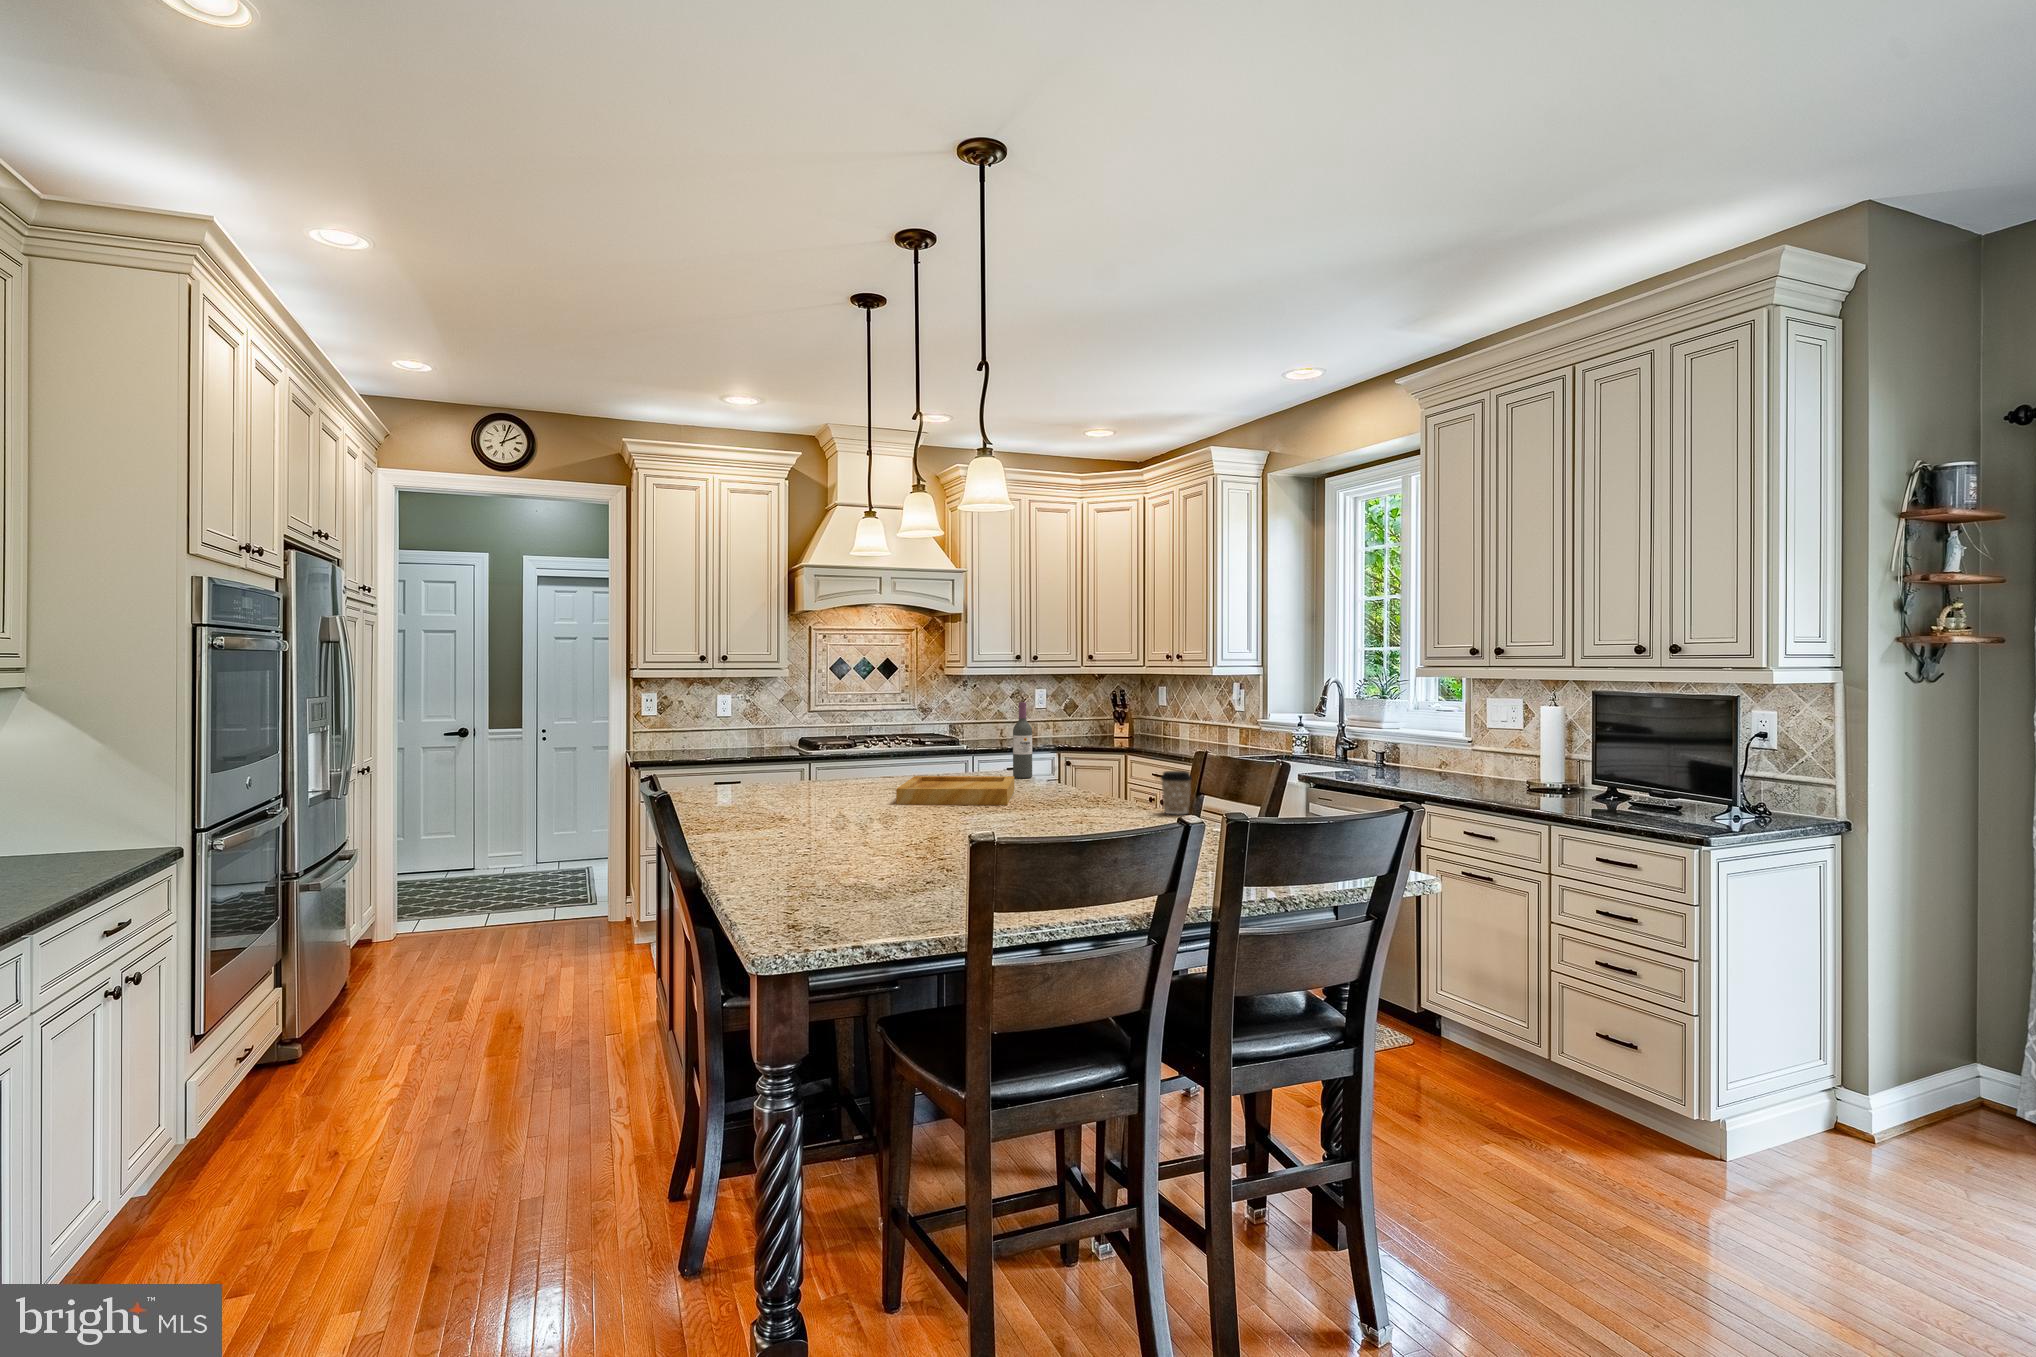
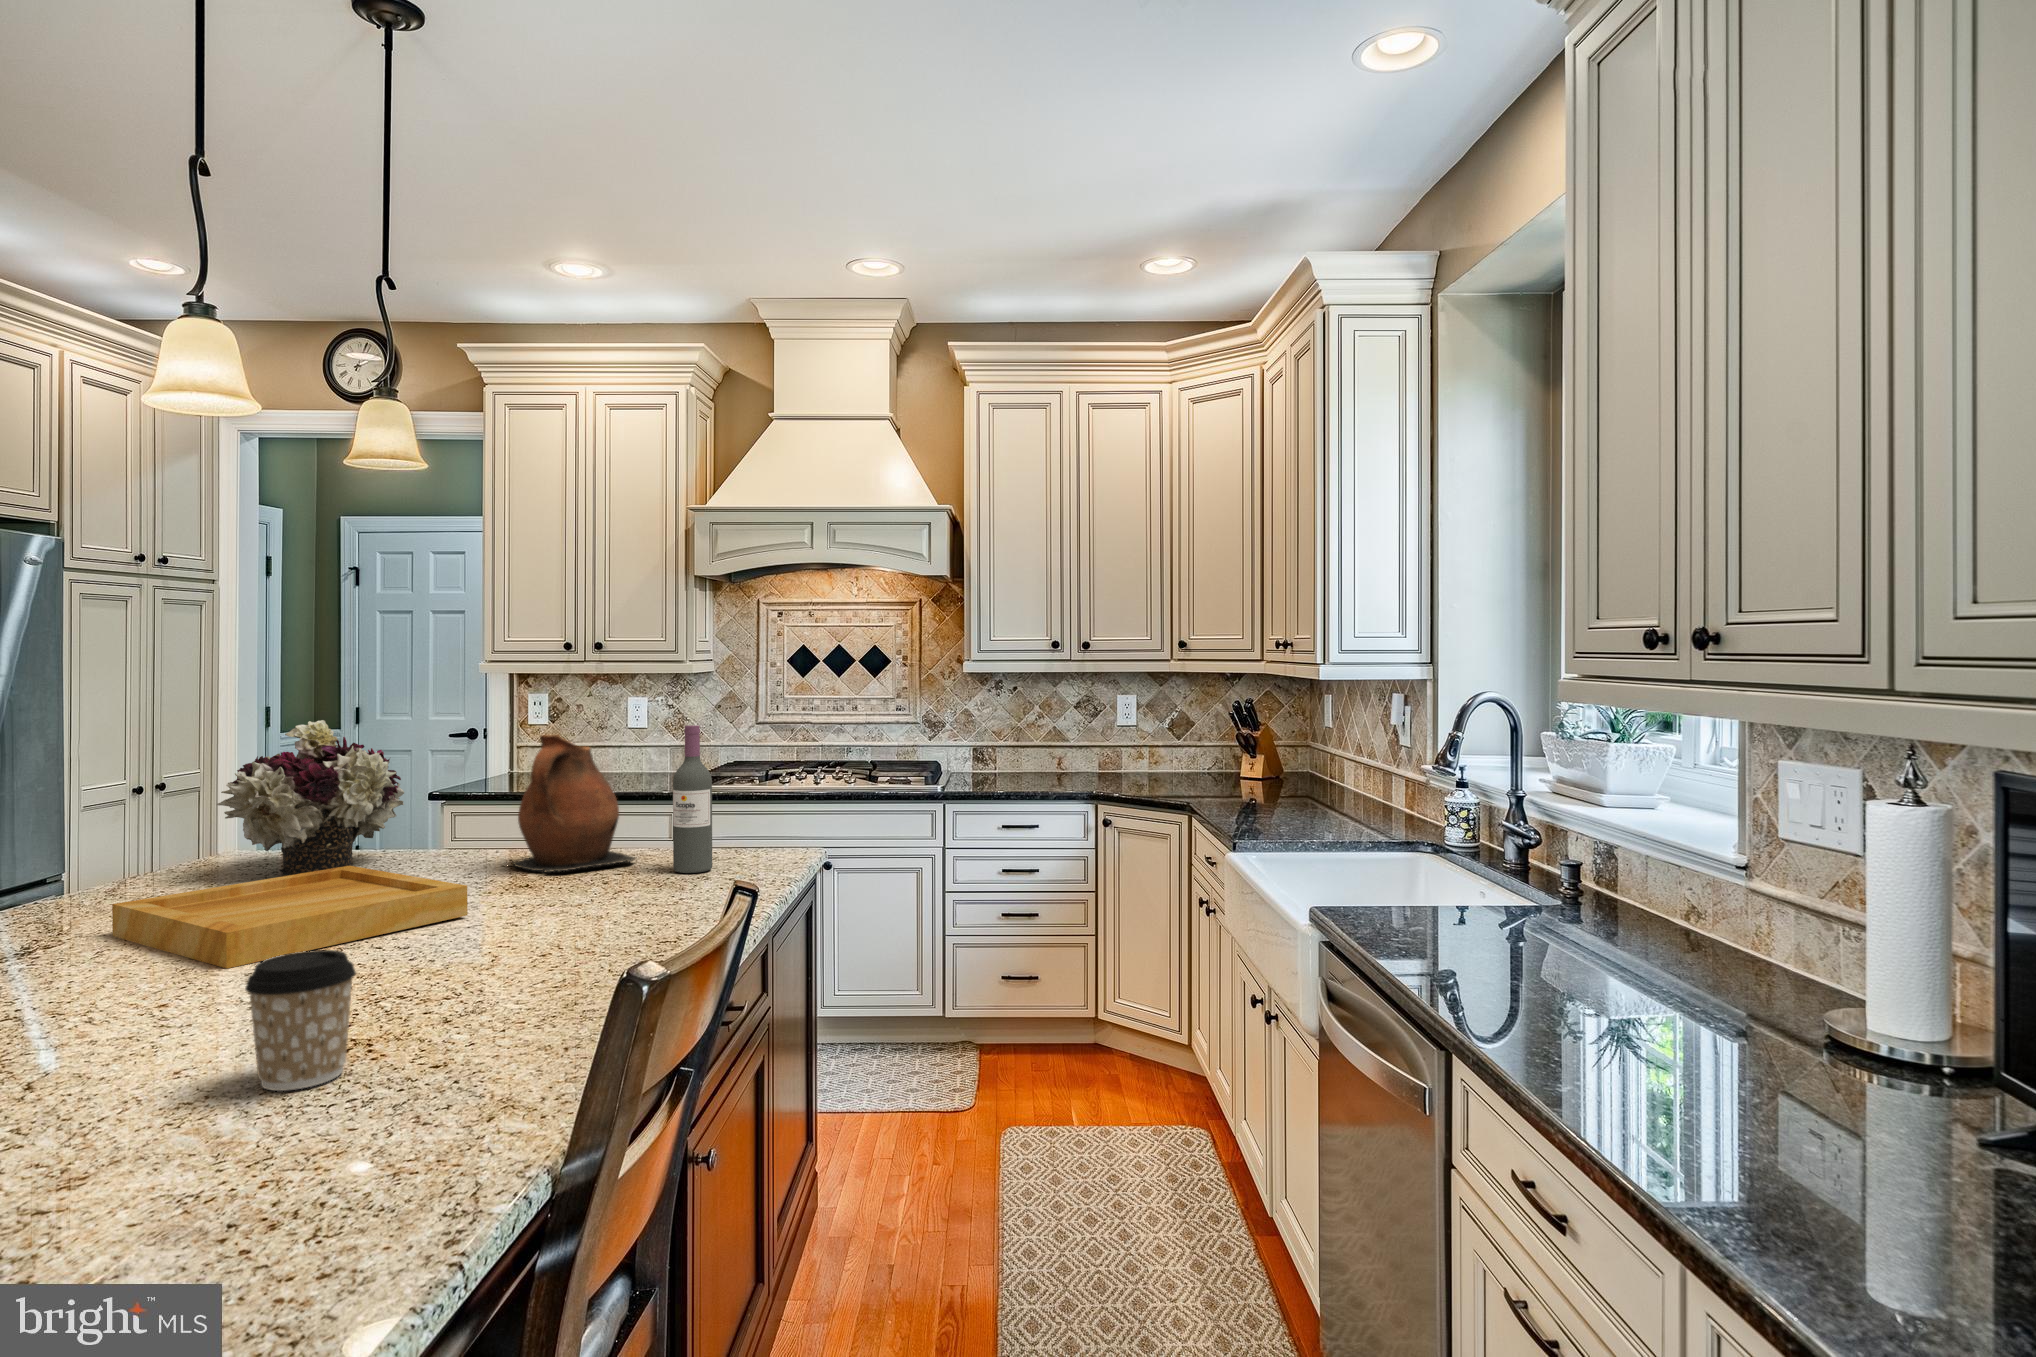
flower arrangement: none [798,703,880,789] -> present [217,720,404,875]
ceramic pitcher: none [921,709,985,781] -> present [506,735,636,872]

